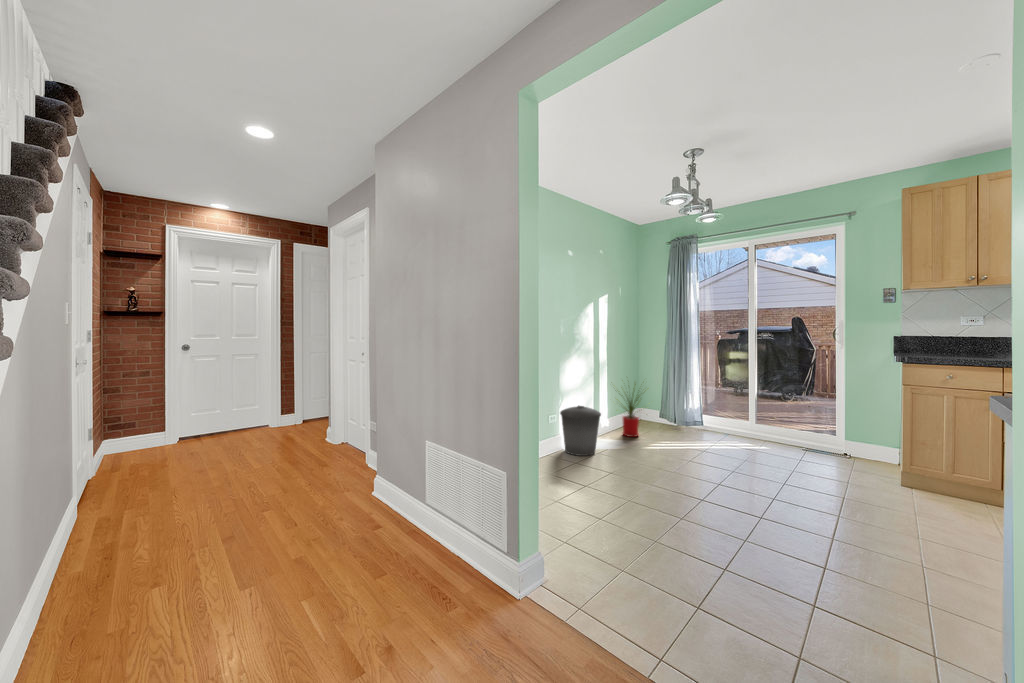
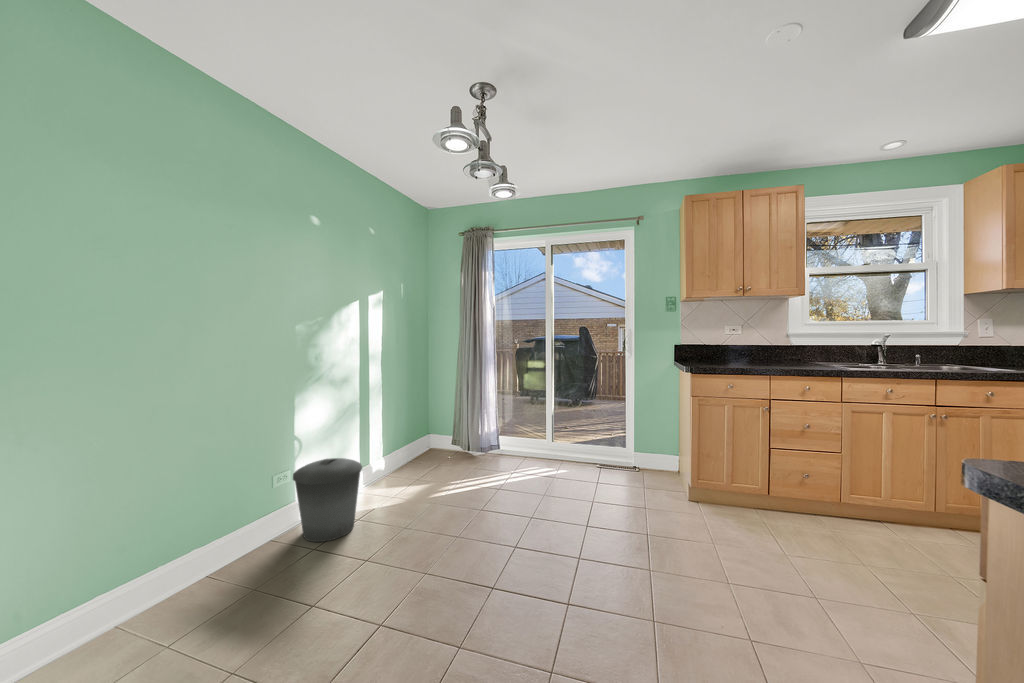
house plant: present [623,384,640,437] -> none [384,398,443,481]

